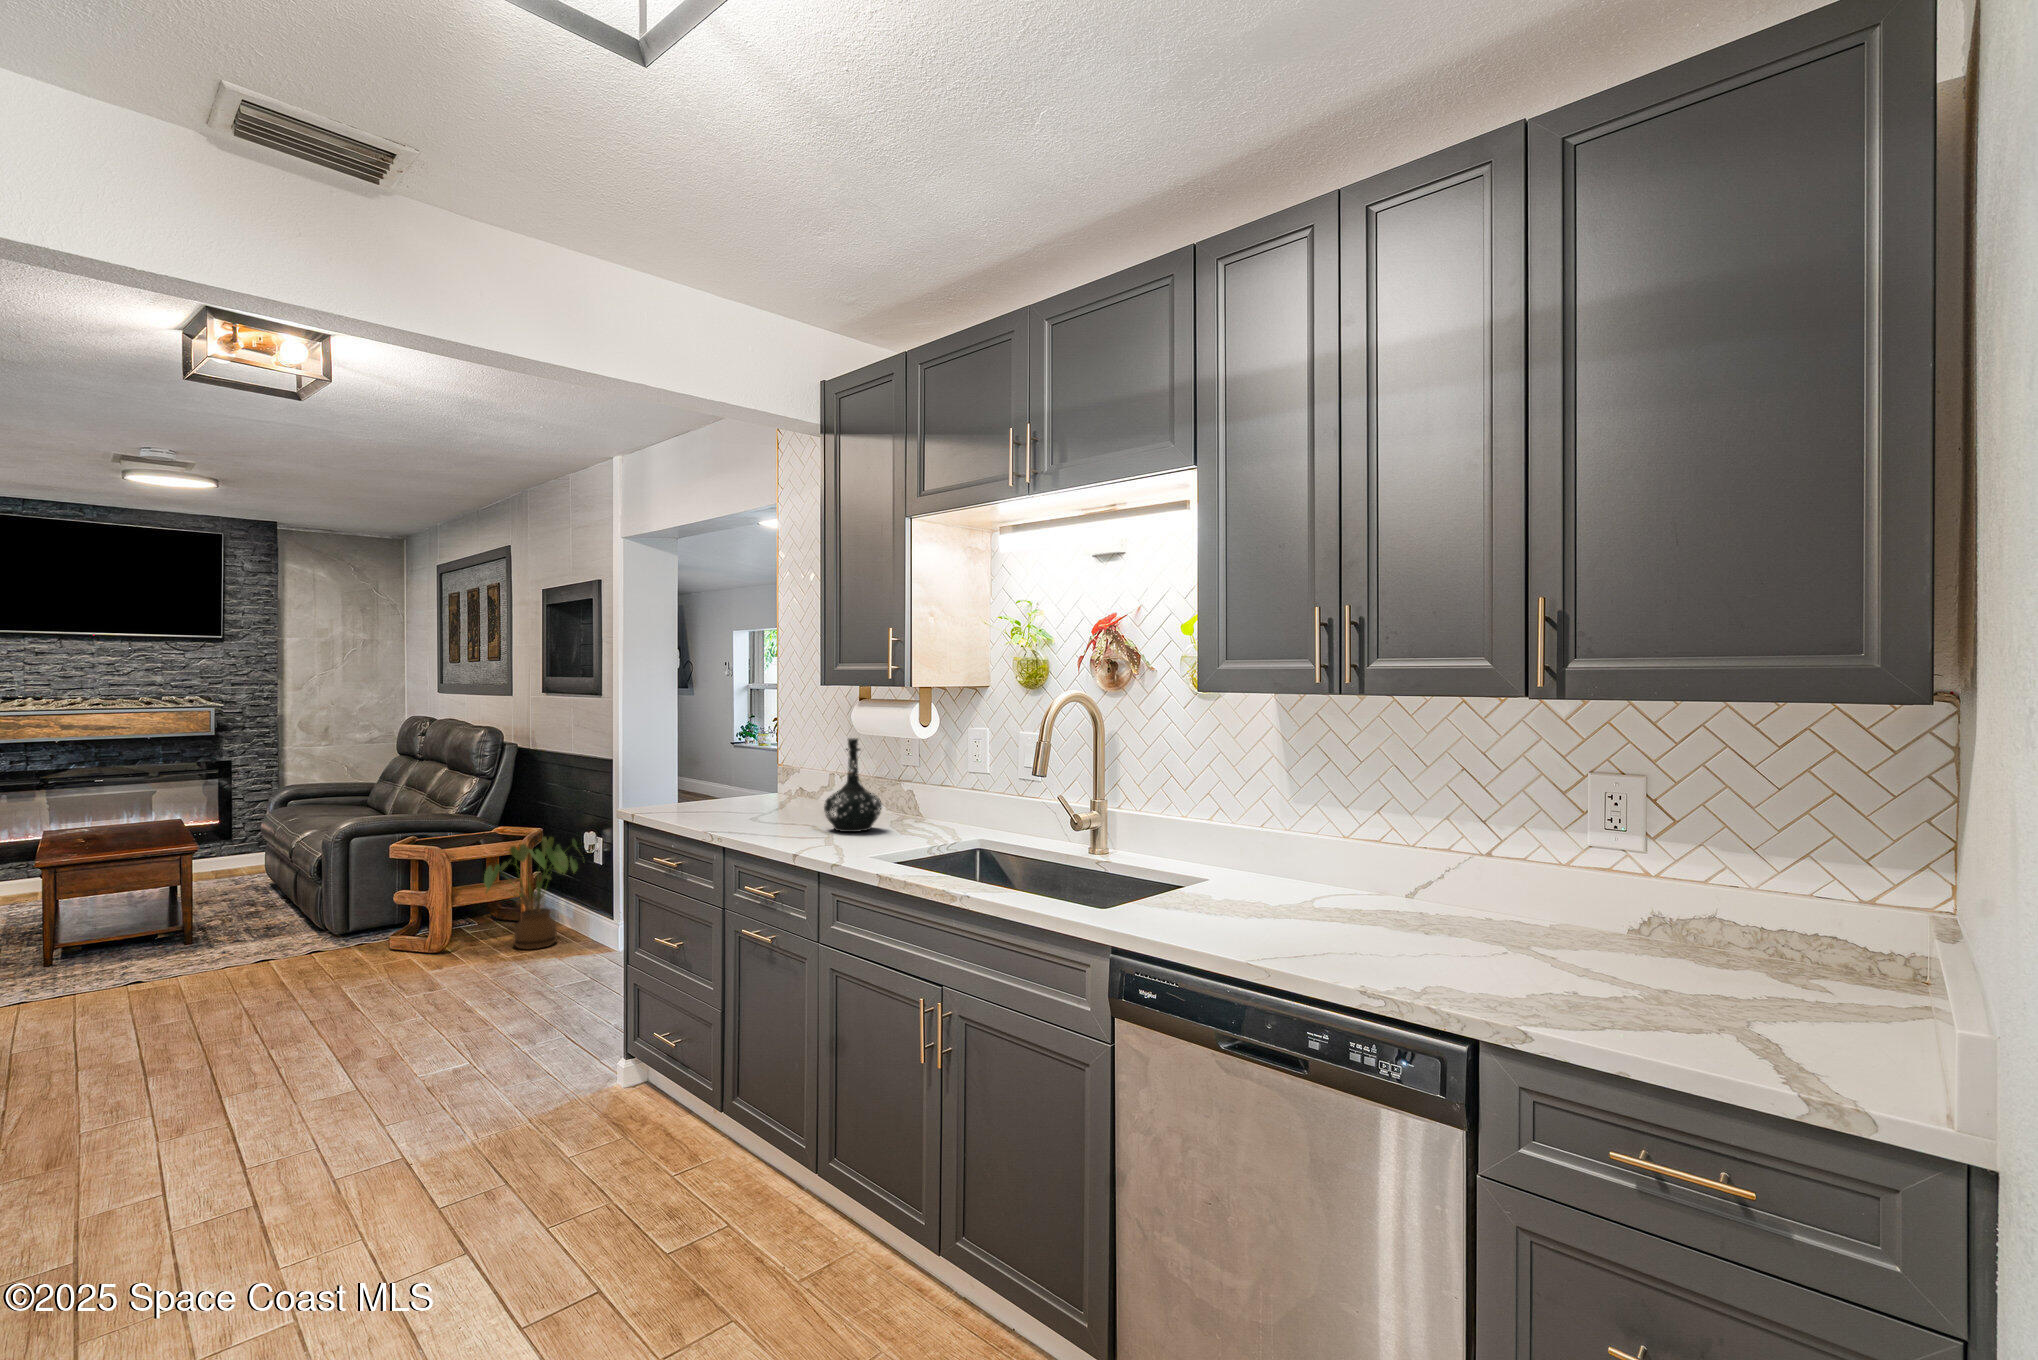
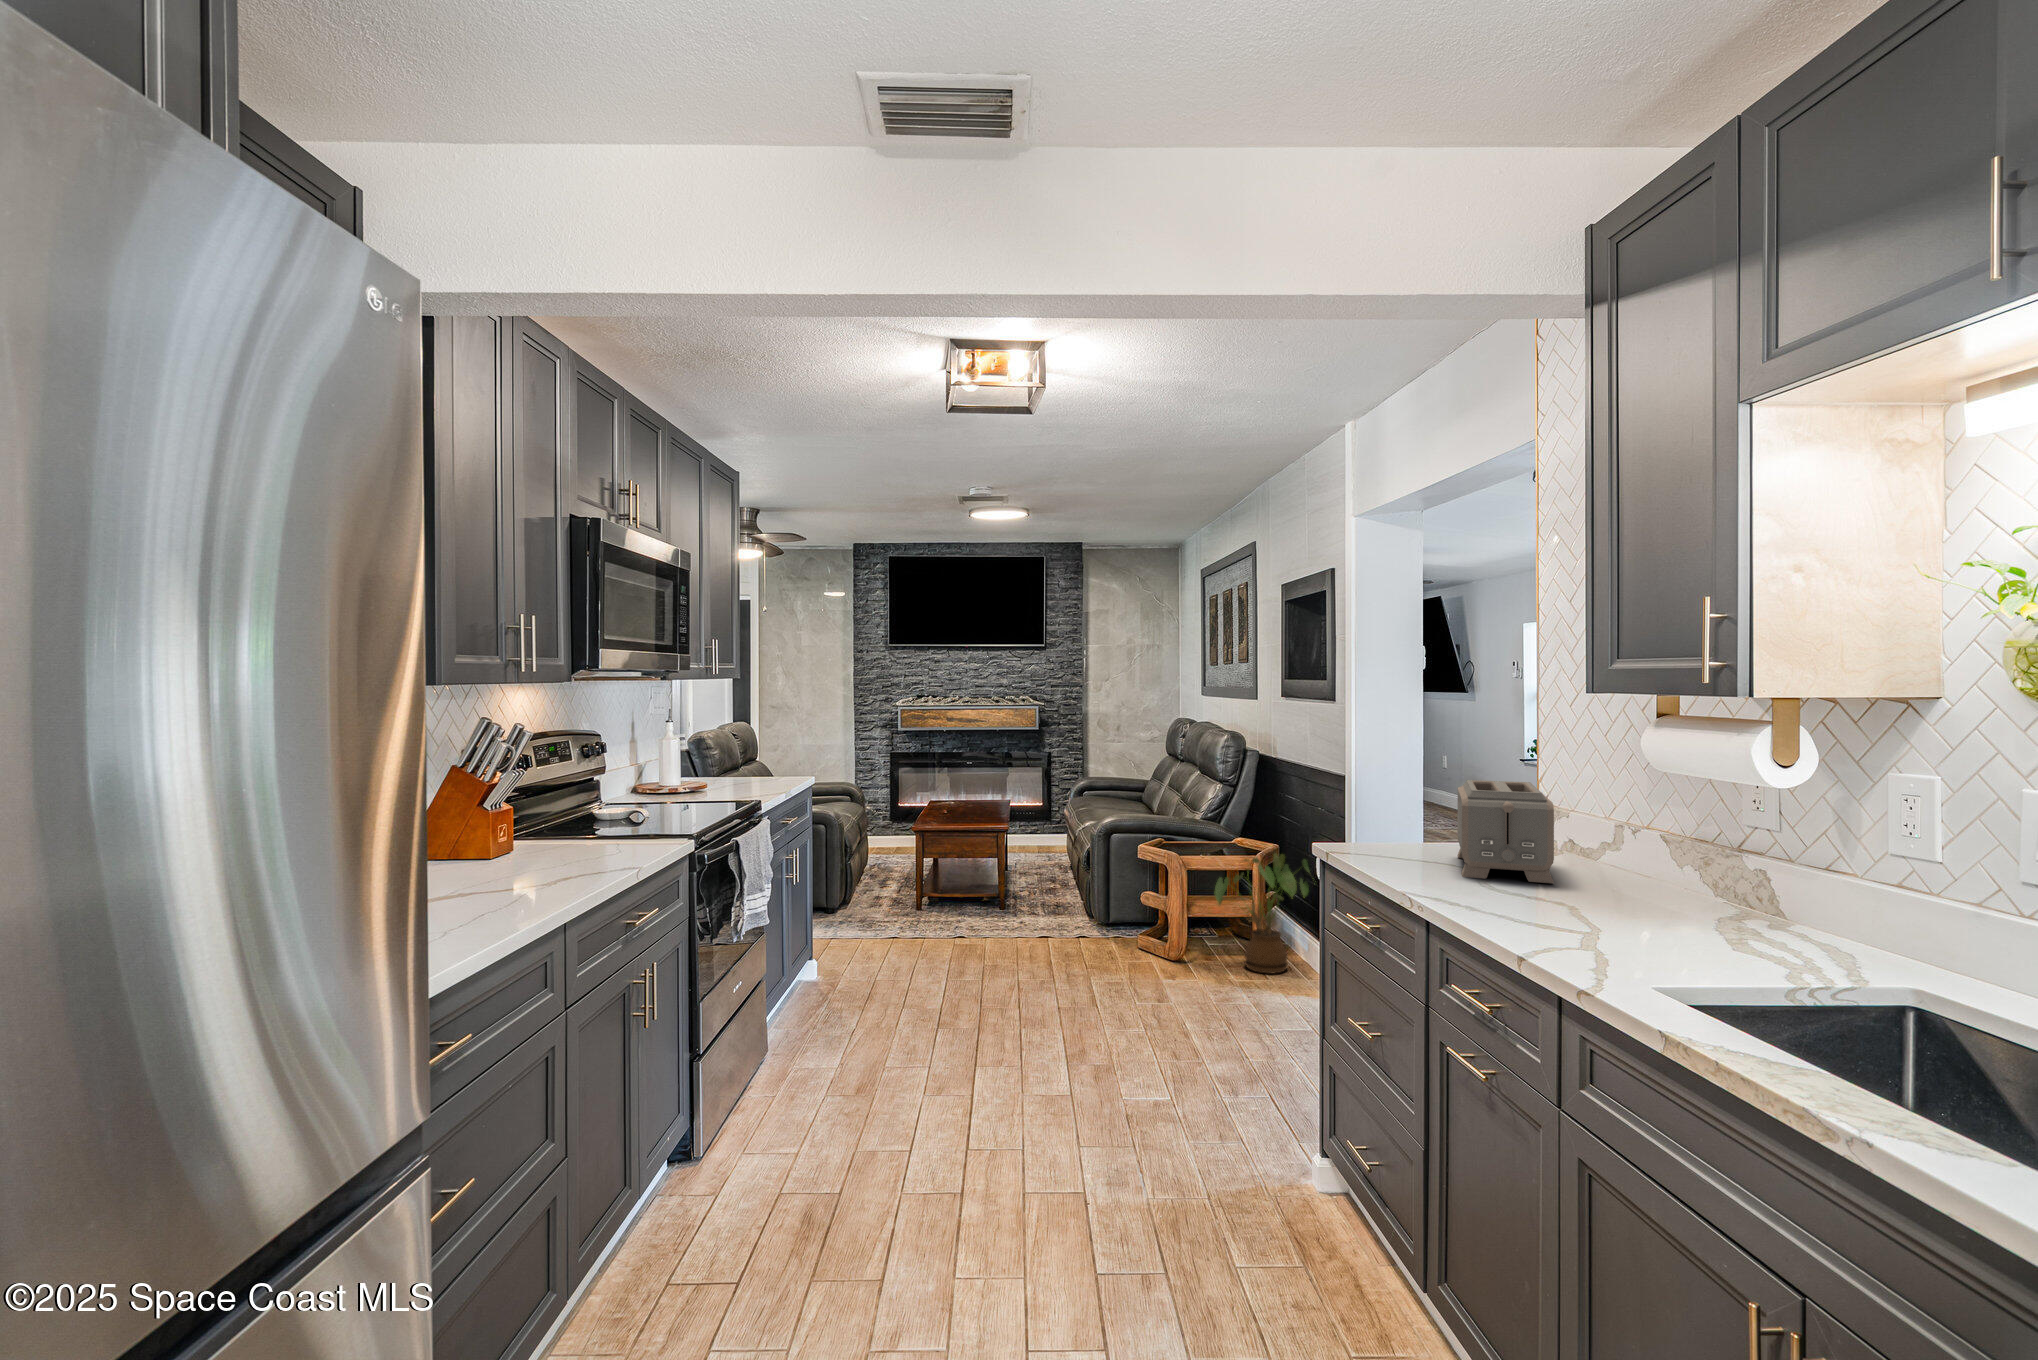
bottle: present [824,738,882,832] -> none [1589,777,1696,928]
toaster: none [729,750,798,819] -> present [1457,780,1554,883]

